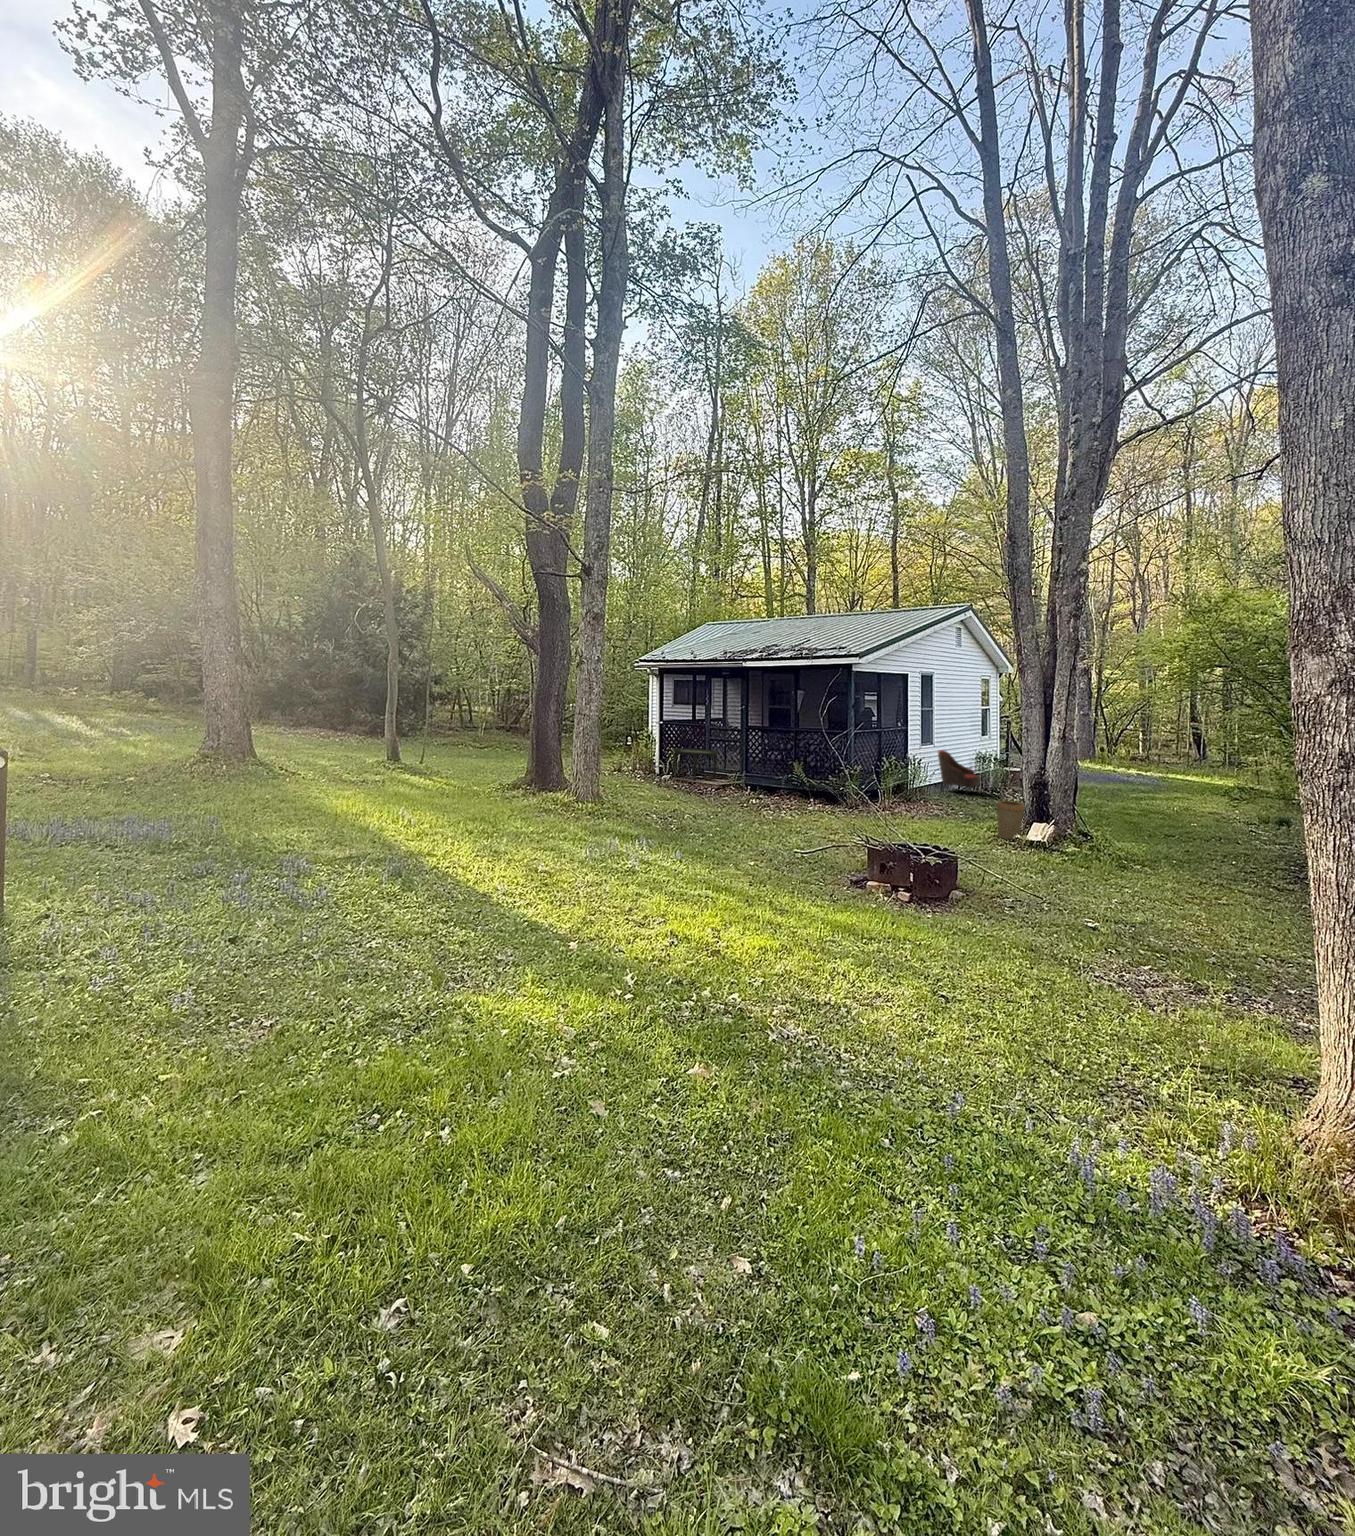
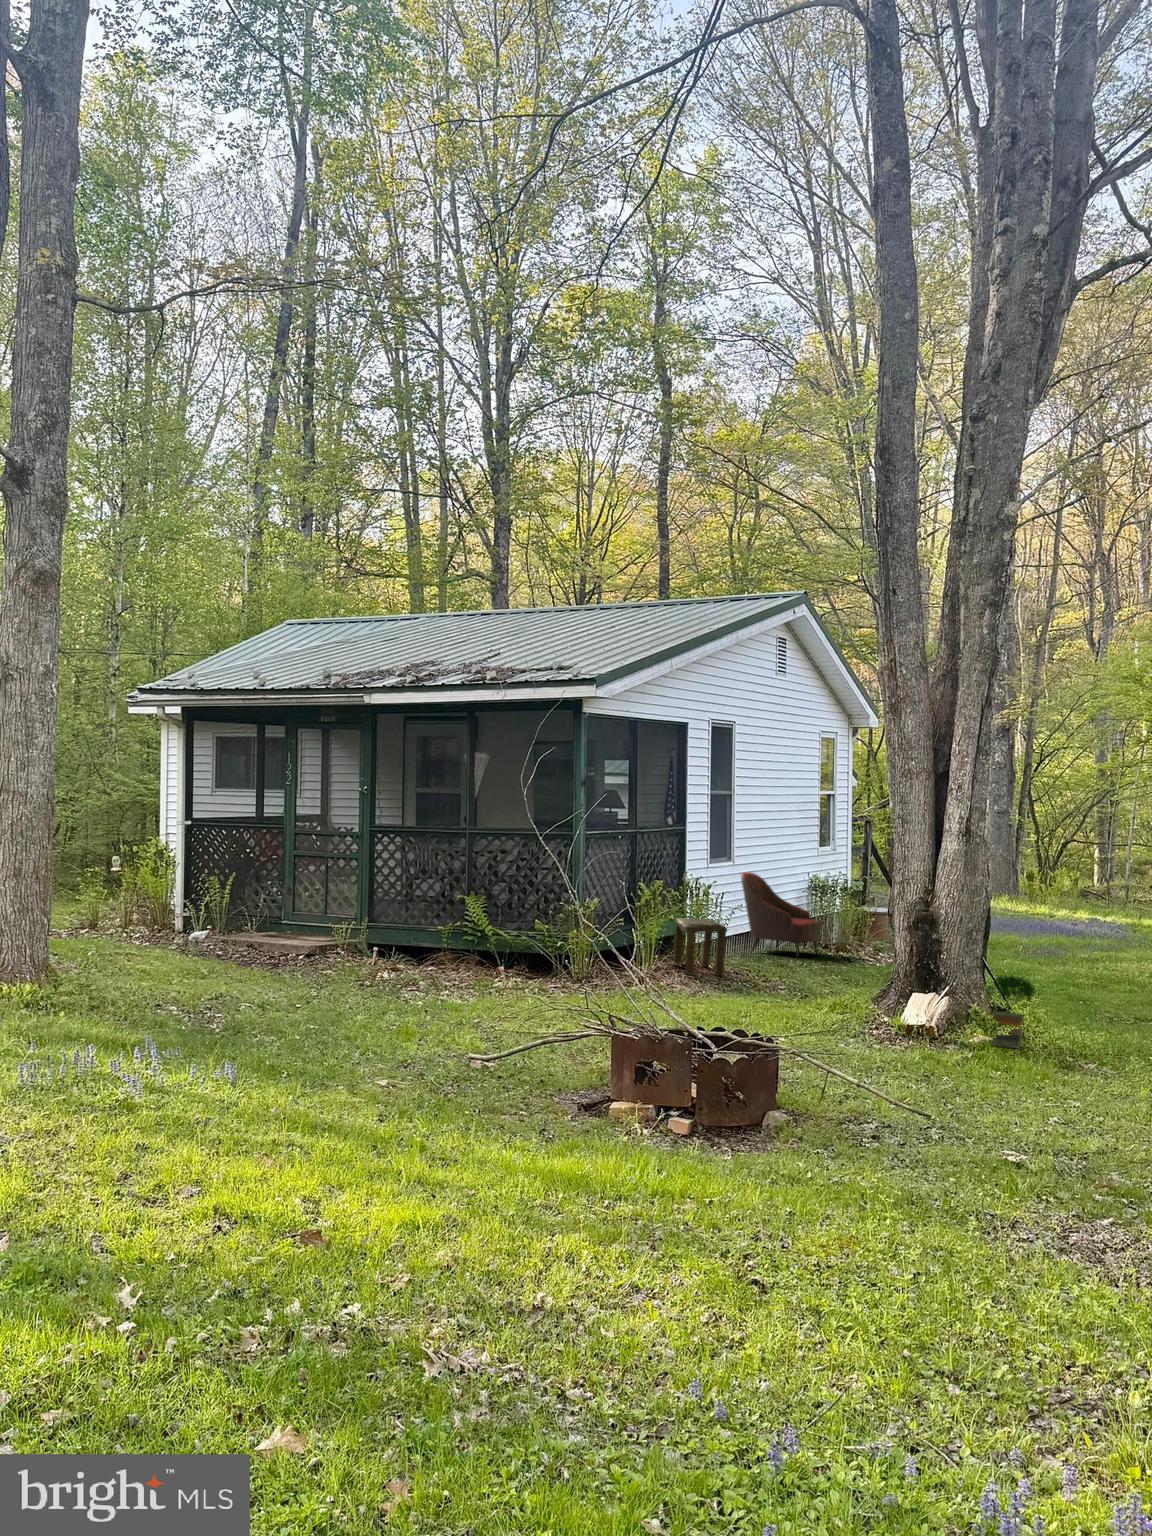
round table: present [672,748,718,780] -> none [203,870,307,938]
bench: none [901,775,929,805] -> present [674,918,727,976]
basket: present [997,801,1025,840] -> none [849,956,899,1029]
potted tree: none [1073,814,1105,854] -> present [986,975,1035,1048]

